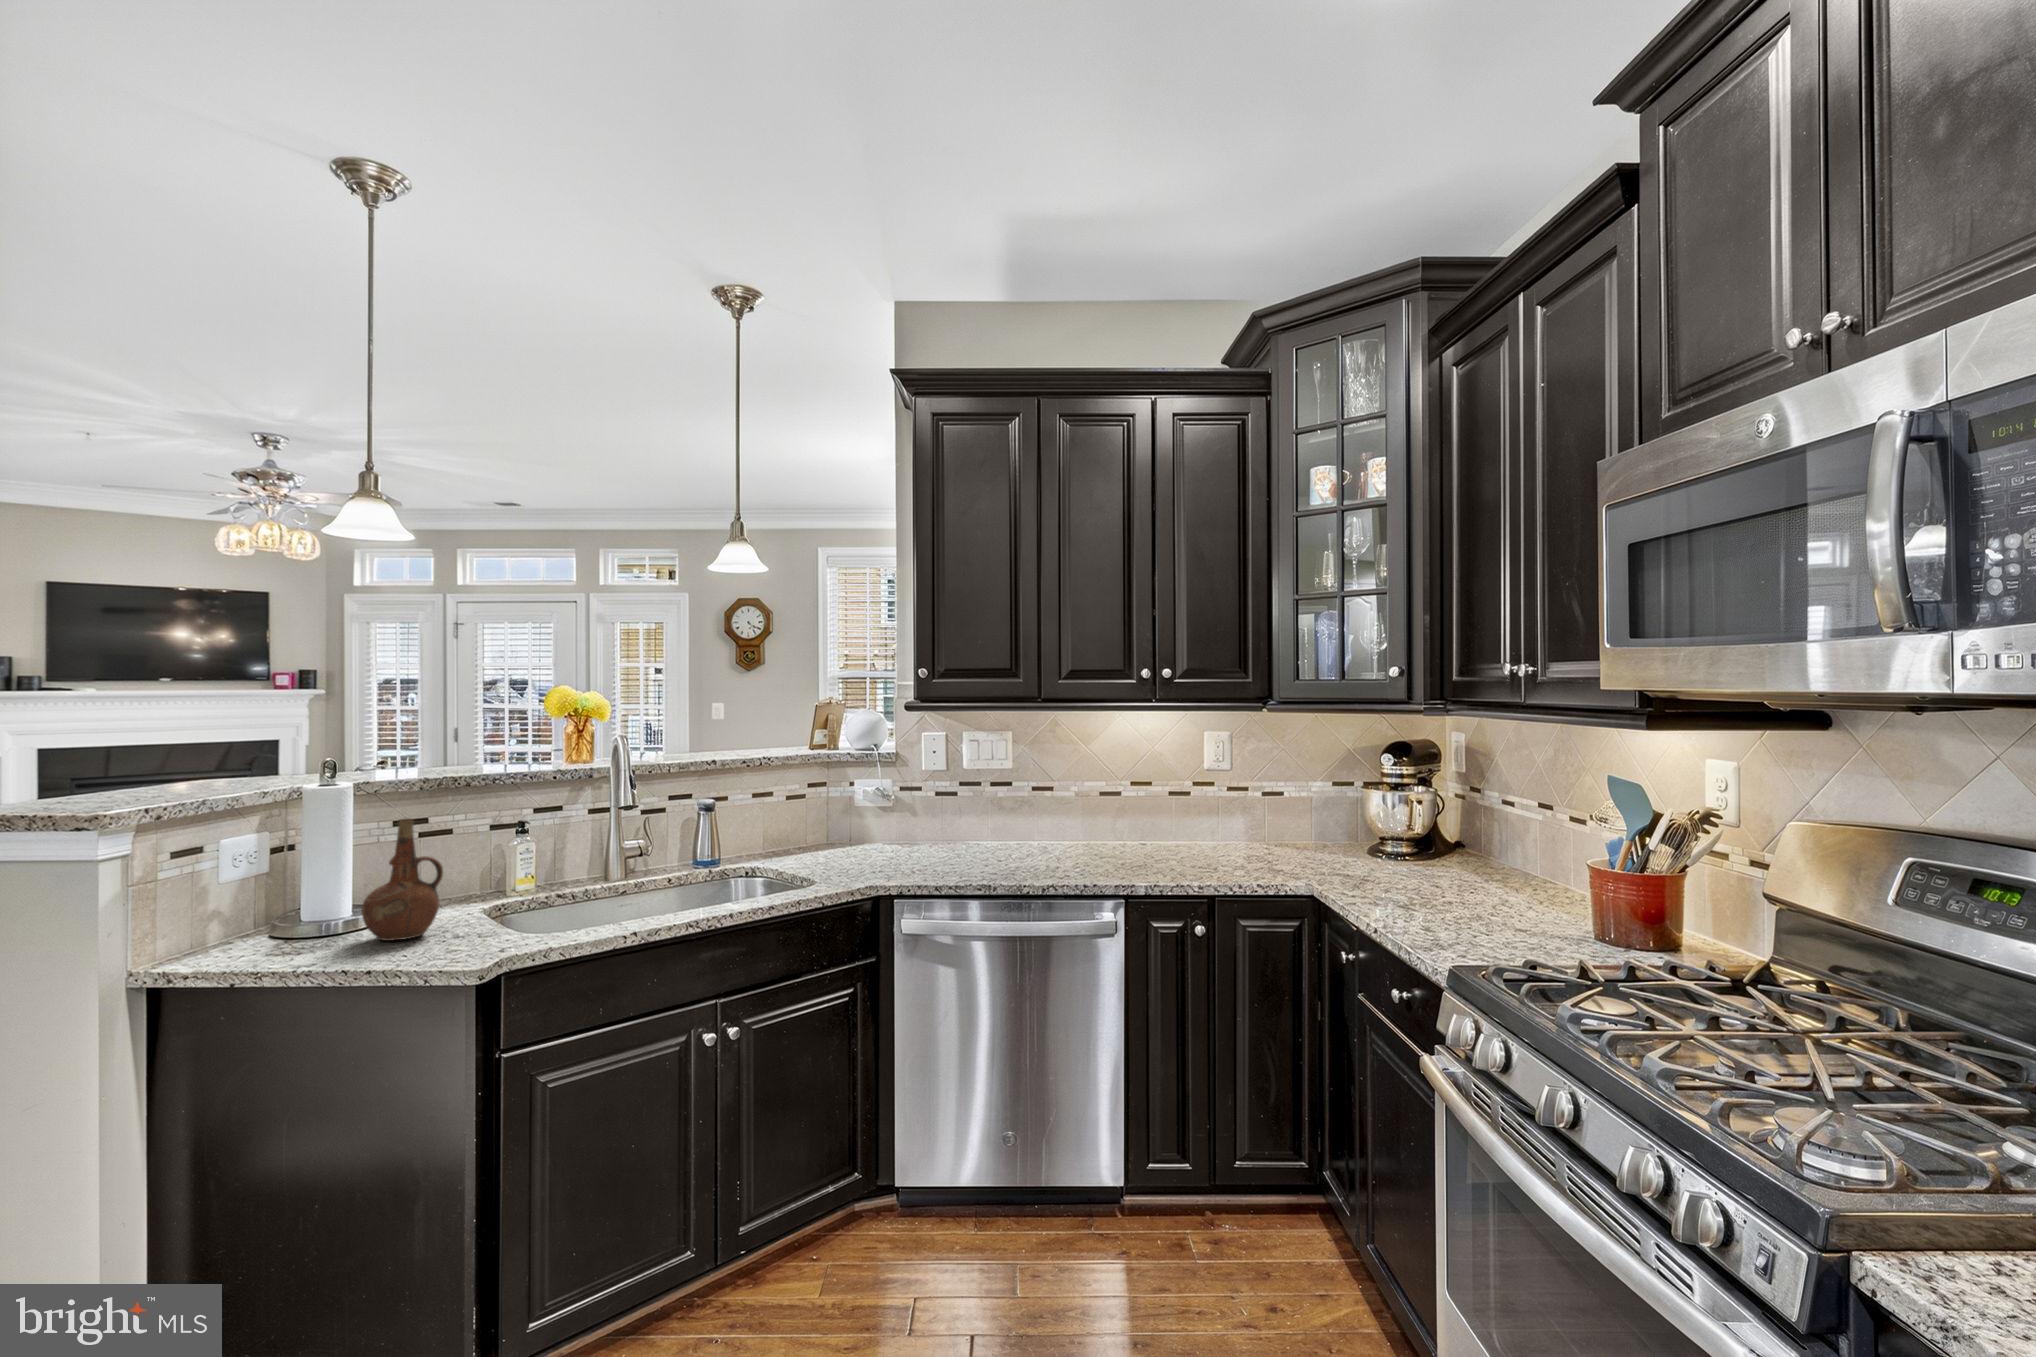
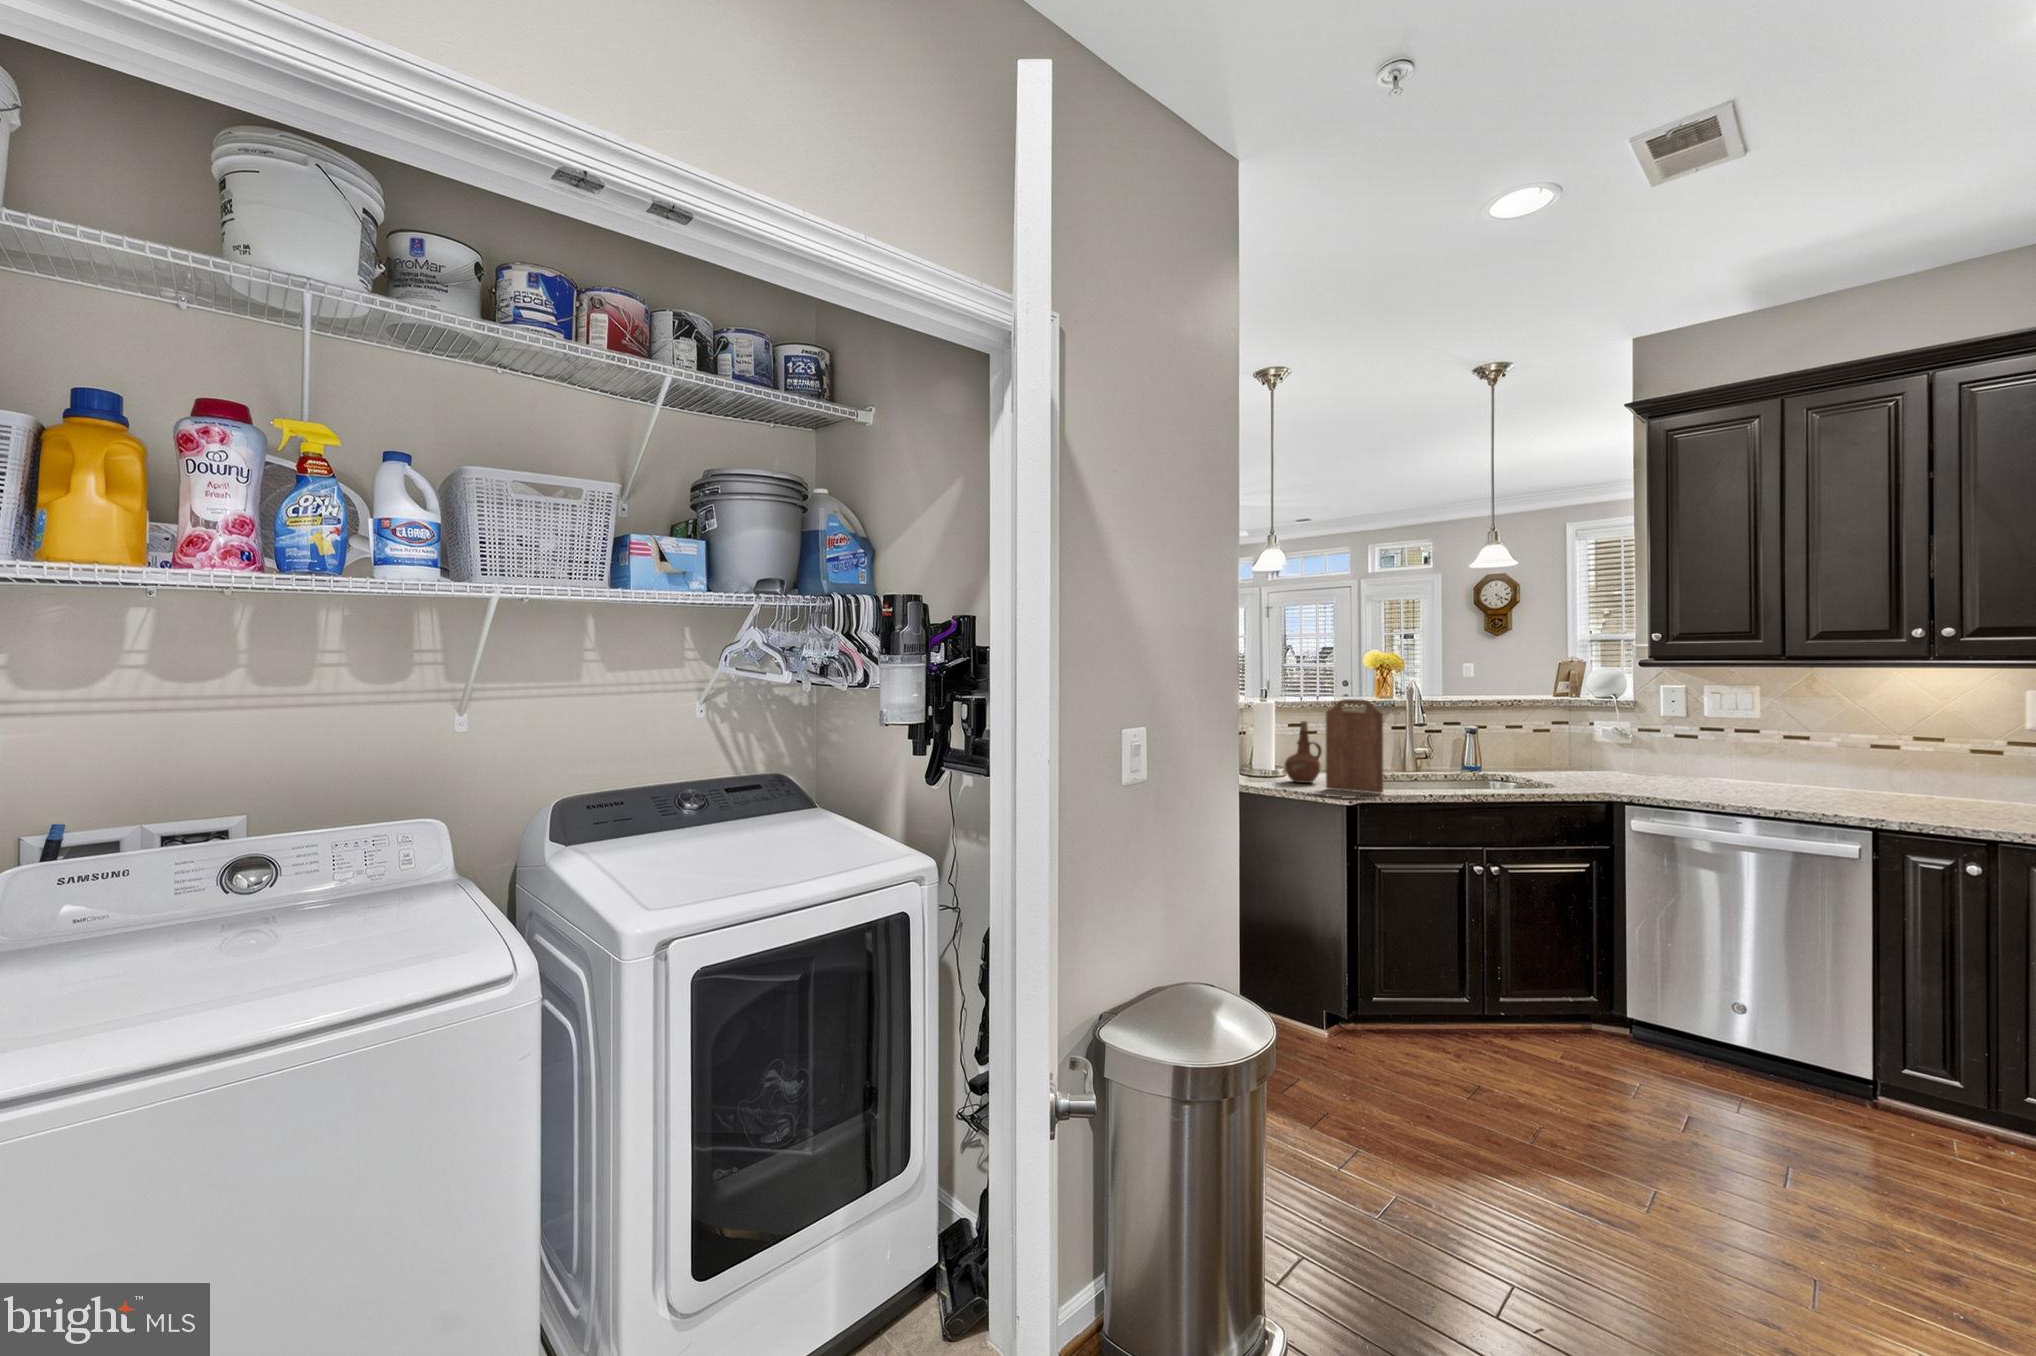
cutting board: none [441,775,552,950] -> present [1326,699,1383,793]

